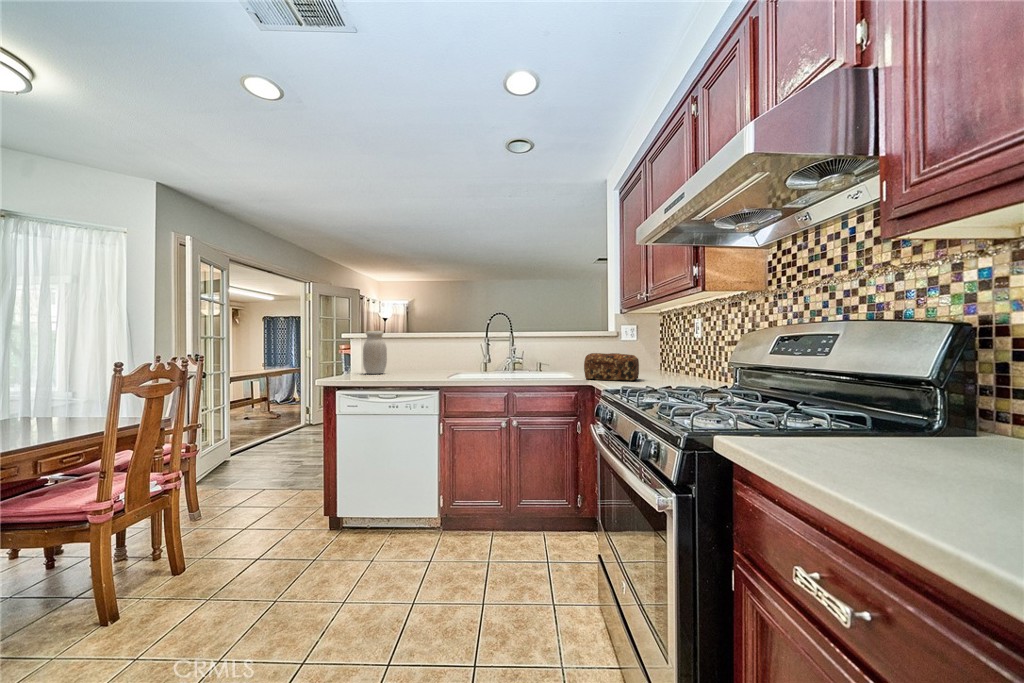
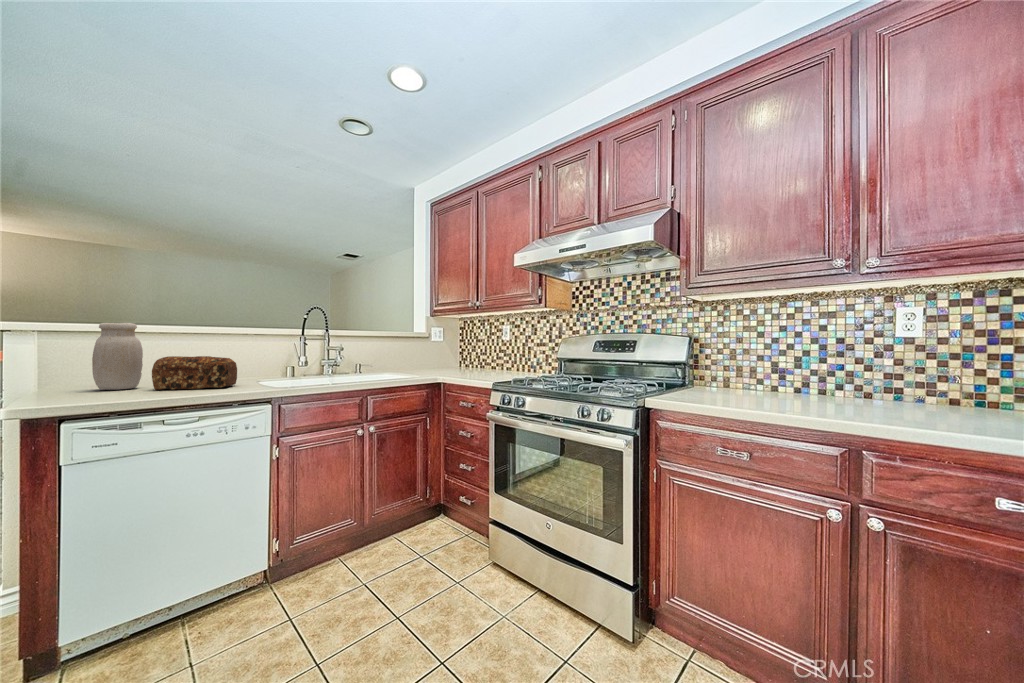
bread loaf: present [584,353,639,381] -> present [152,356,237,390]

